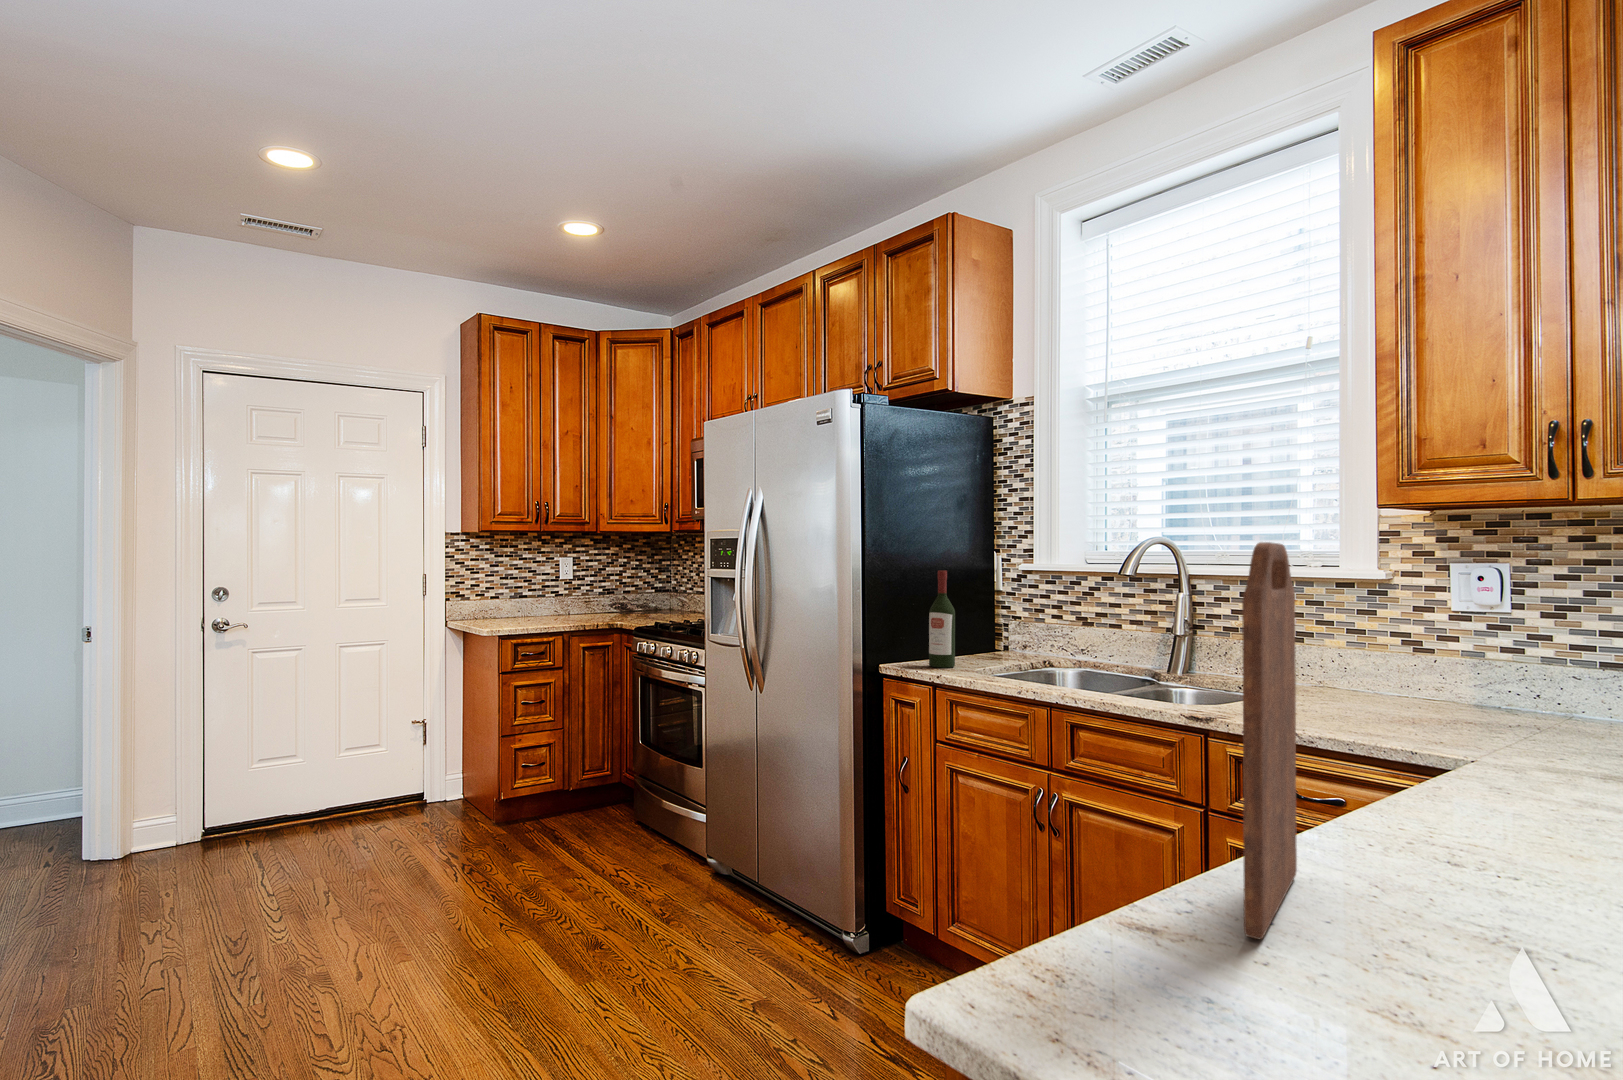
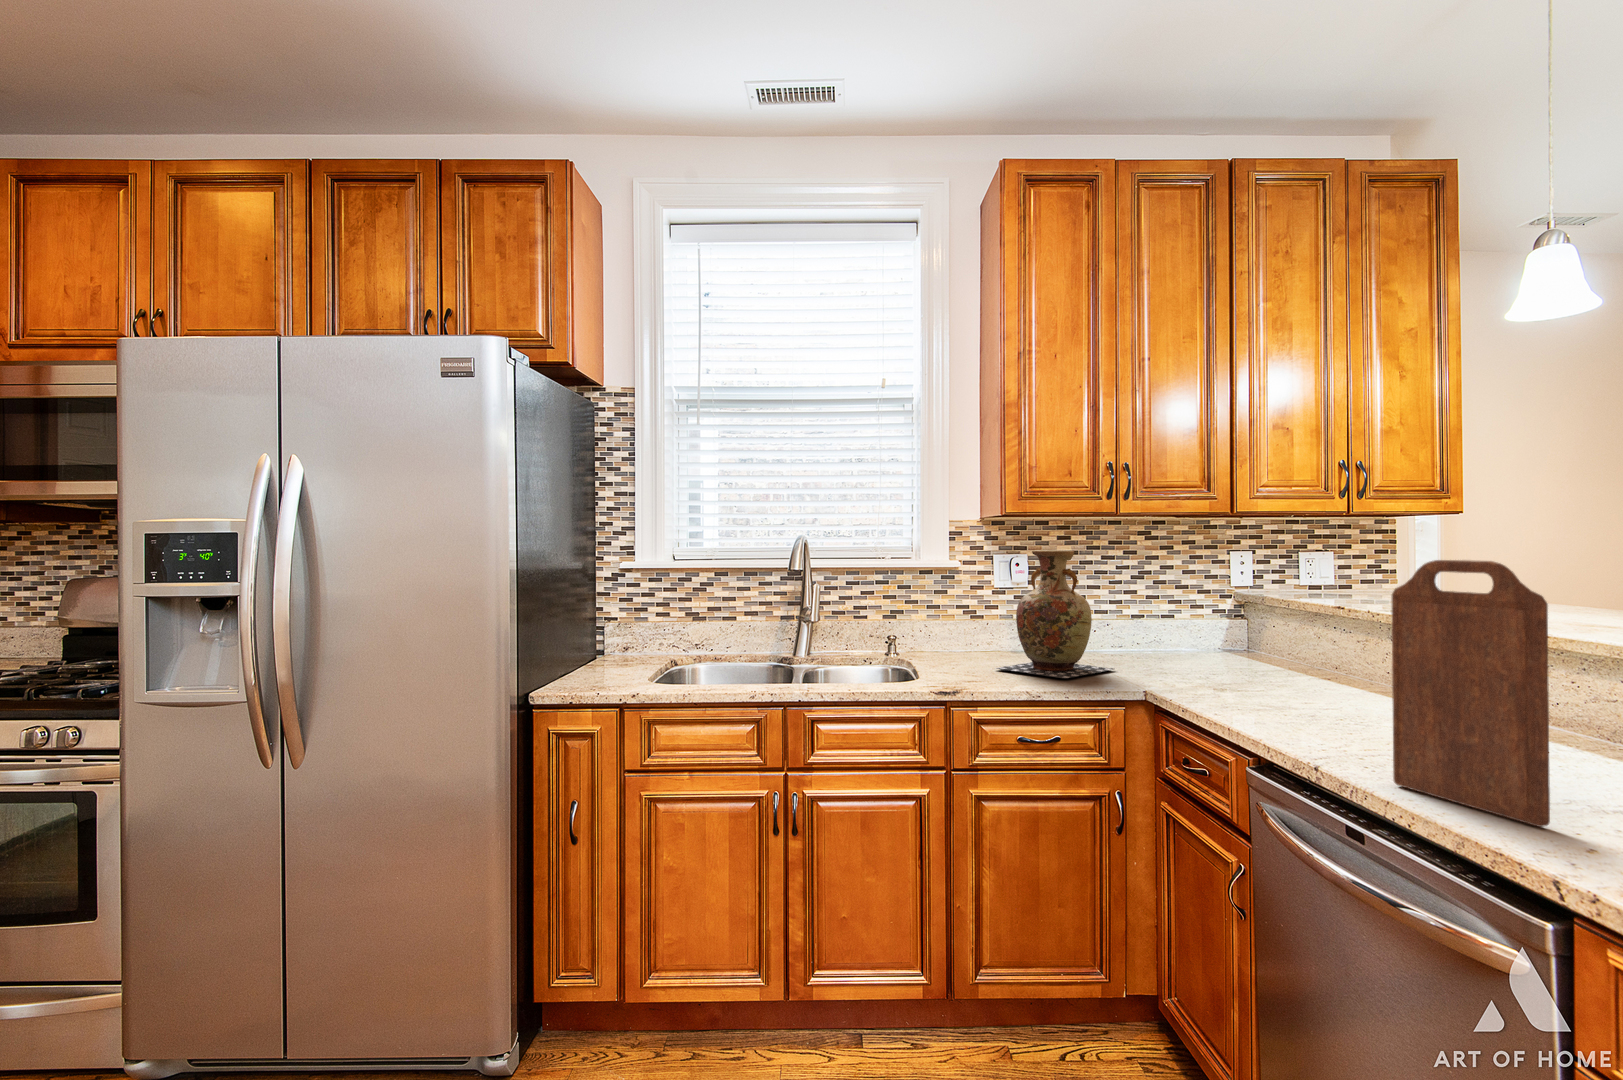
vase: none [1353,554,1554,742] -> present [996,550,1114,678]
wine bottle: present [929,571,955,668] -> none [585,573,615,684]

